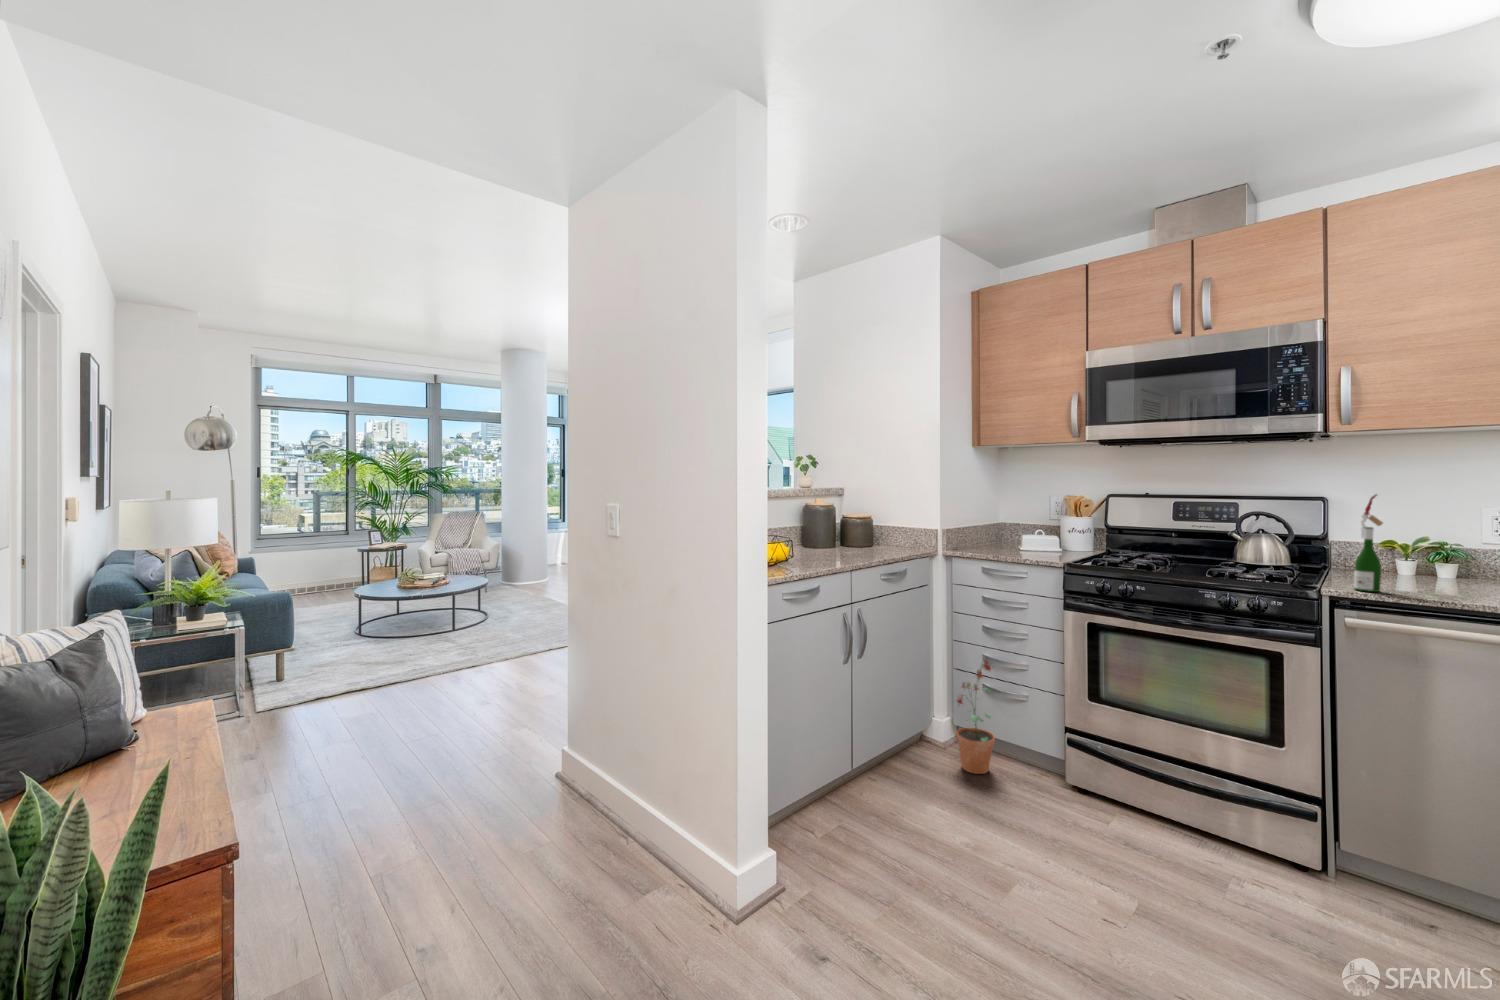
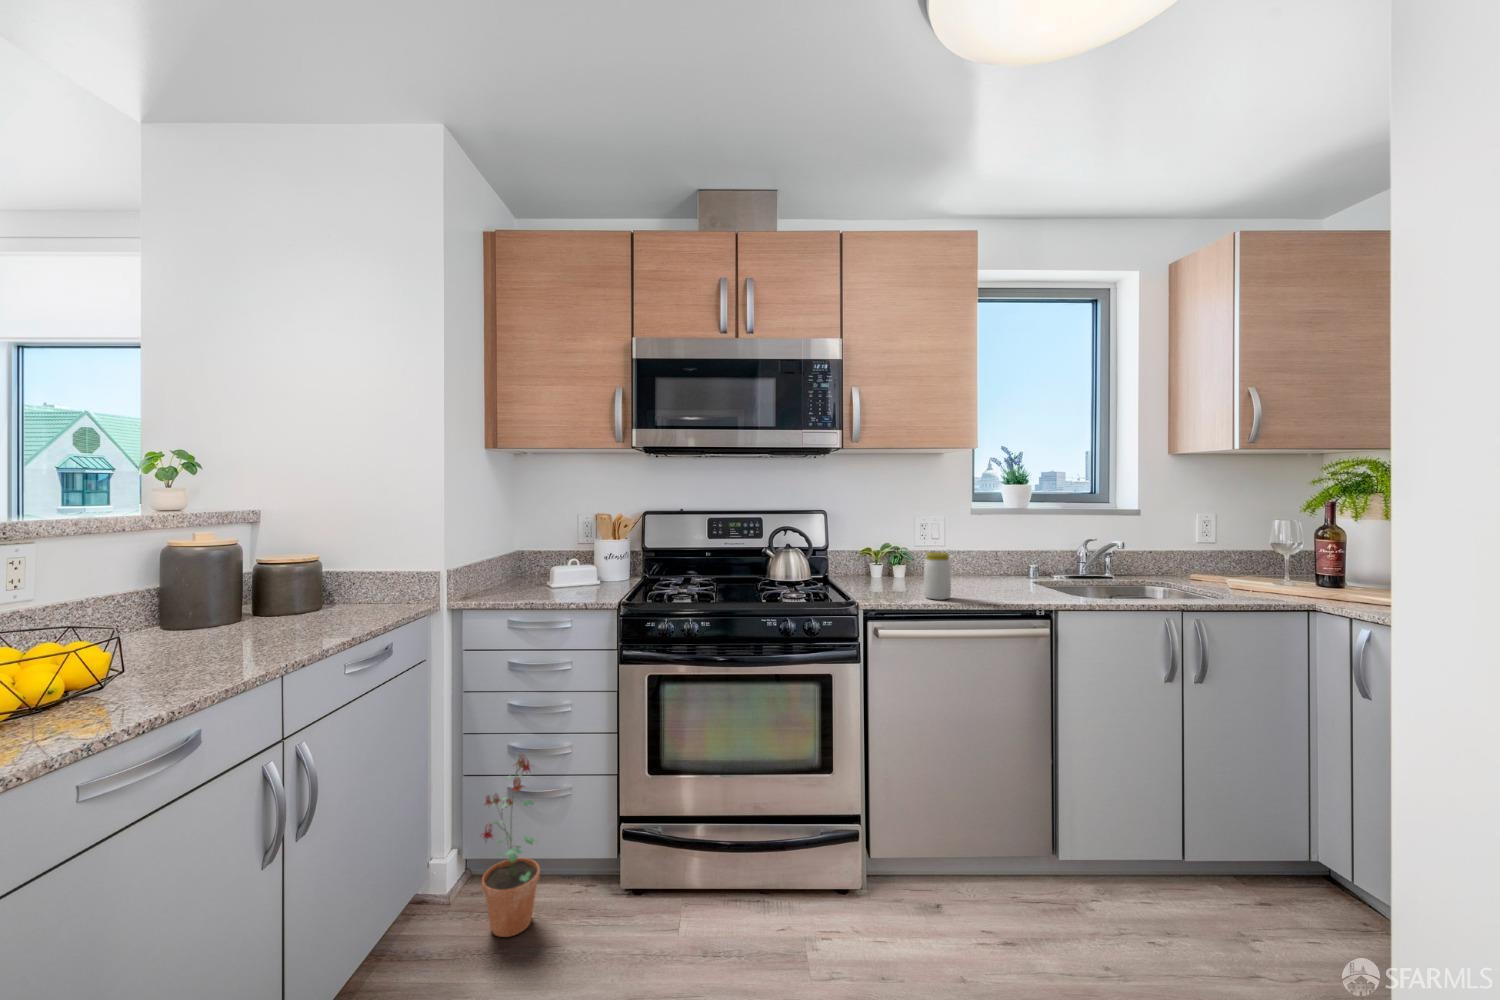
wine bottle: present [1354,494,1390,593] -> none [890,509,918,604]
jar: none [1417,543,1460,595] -> present [924,552,951,600]

